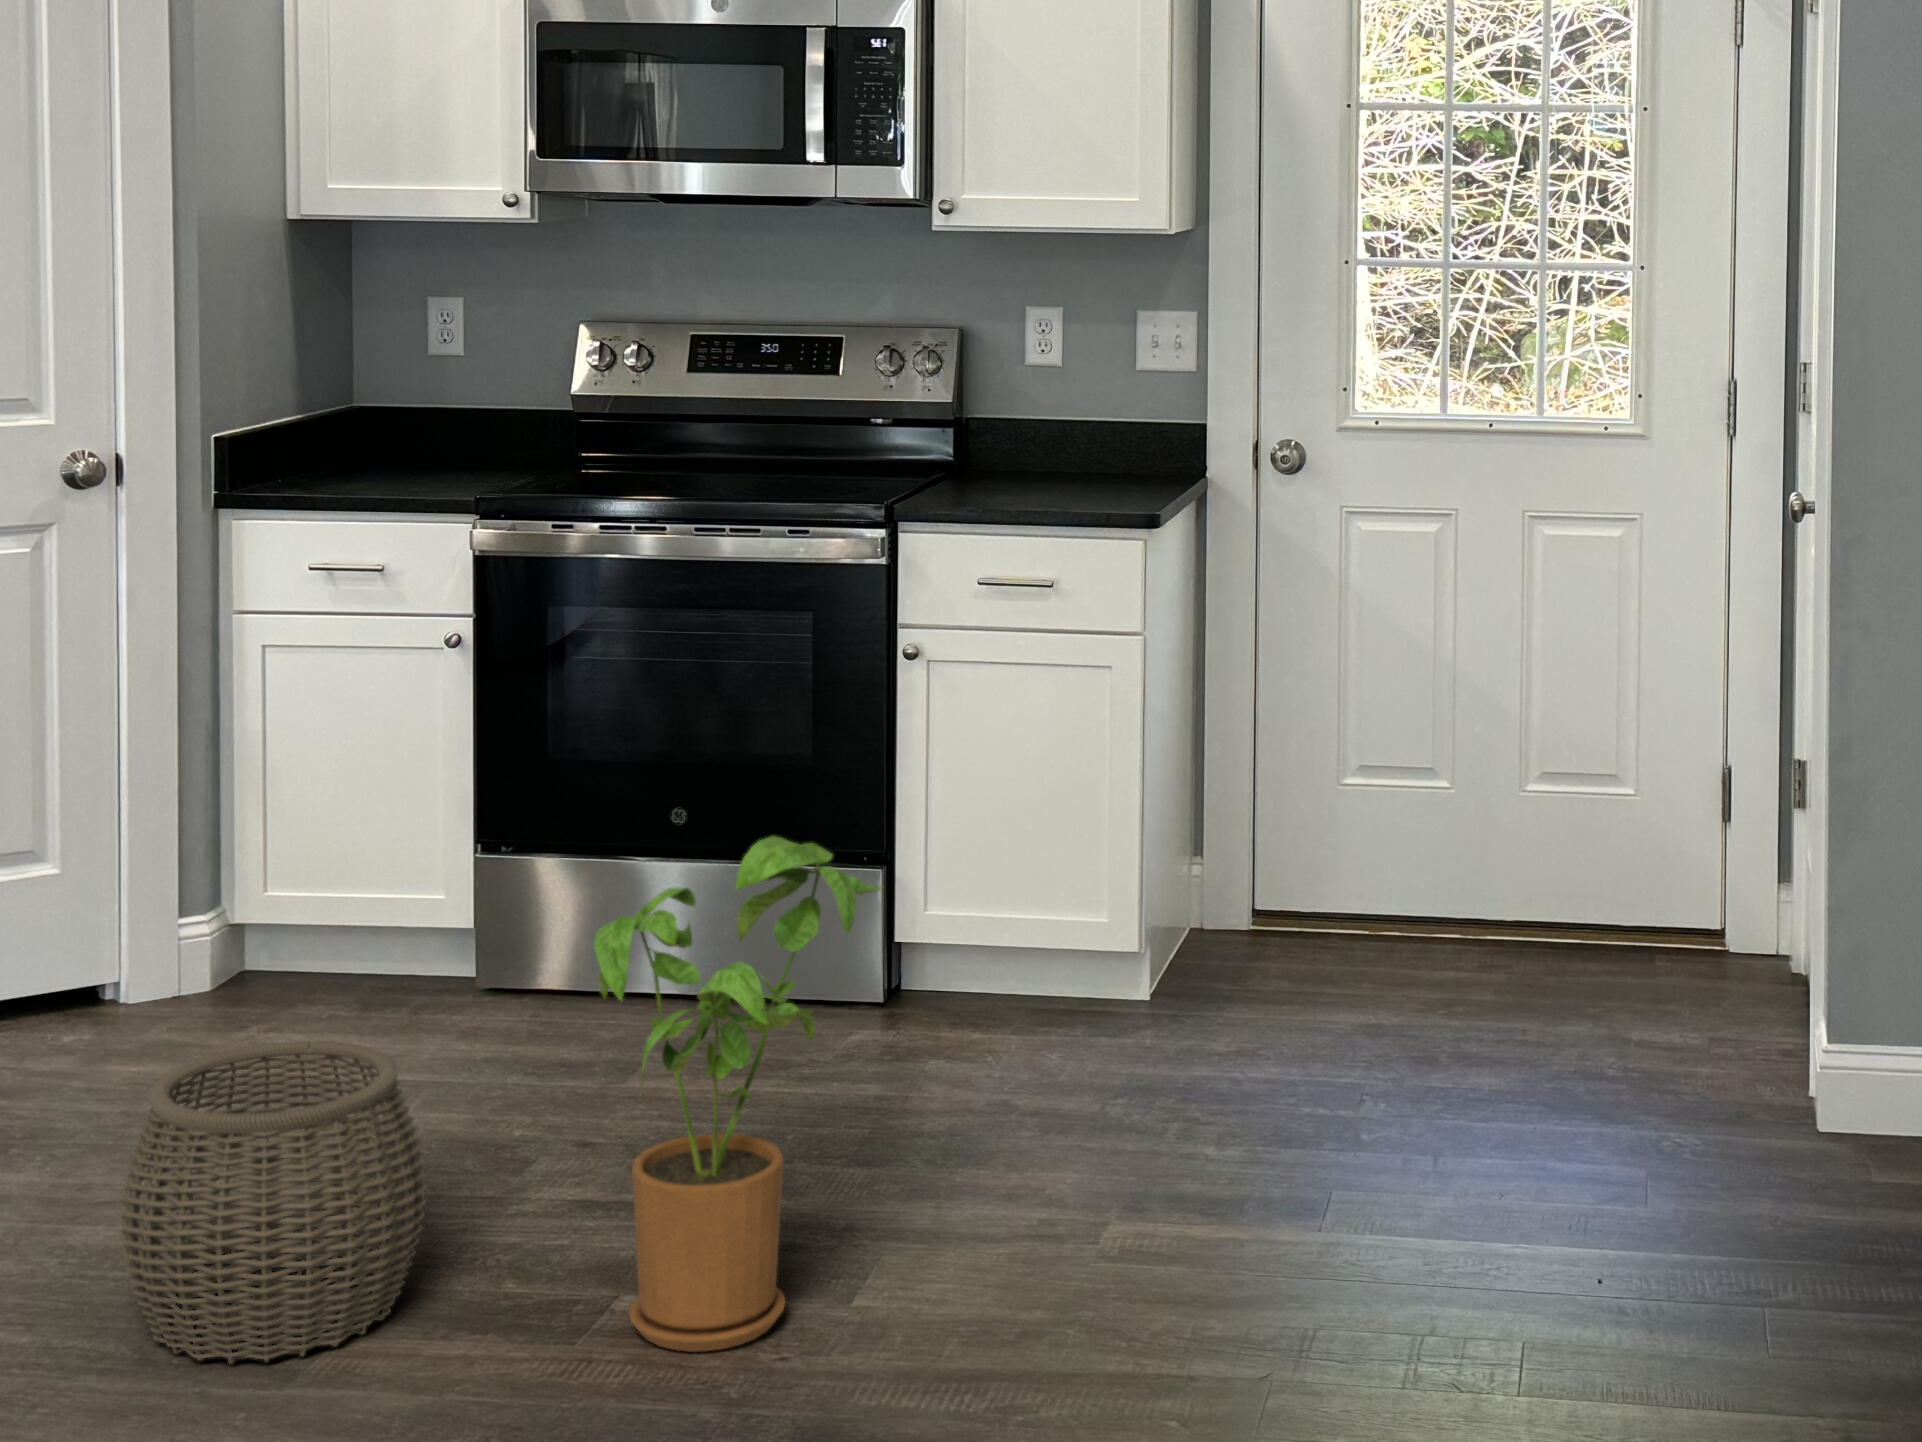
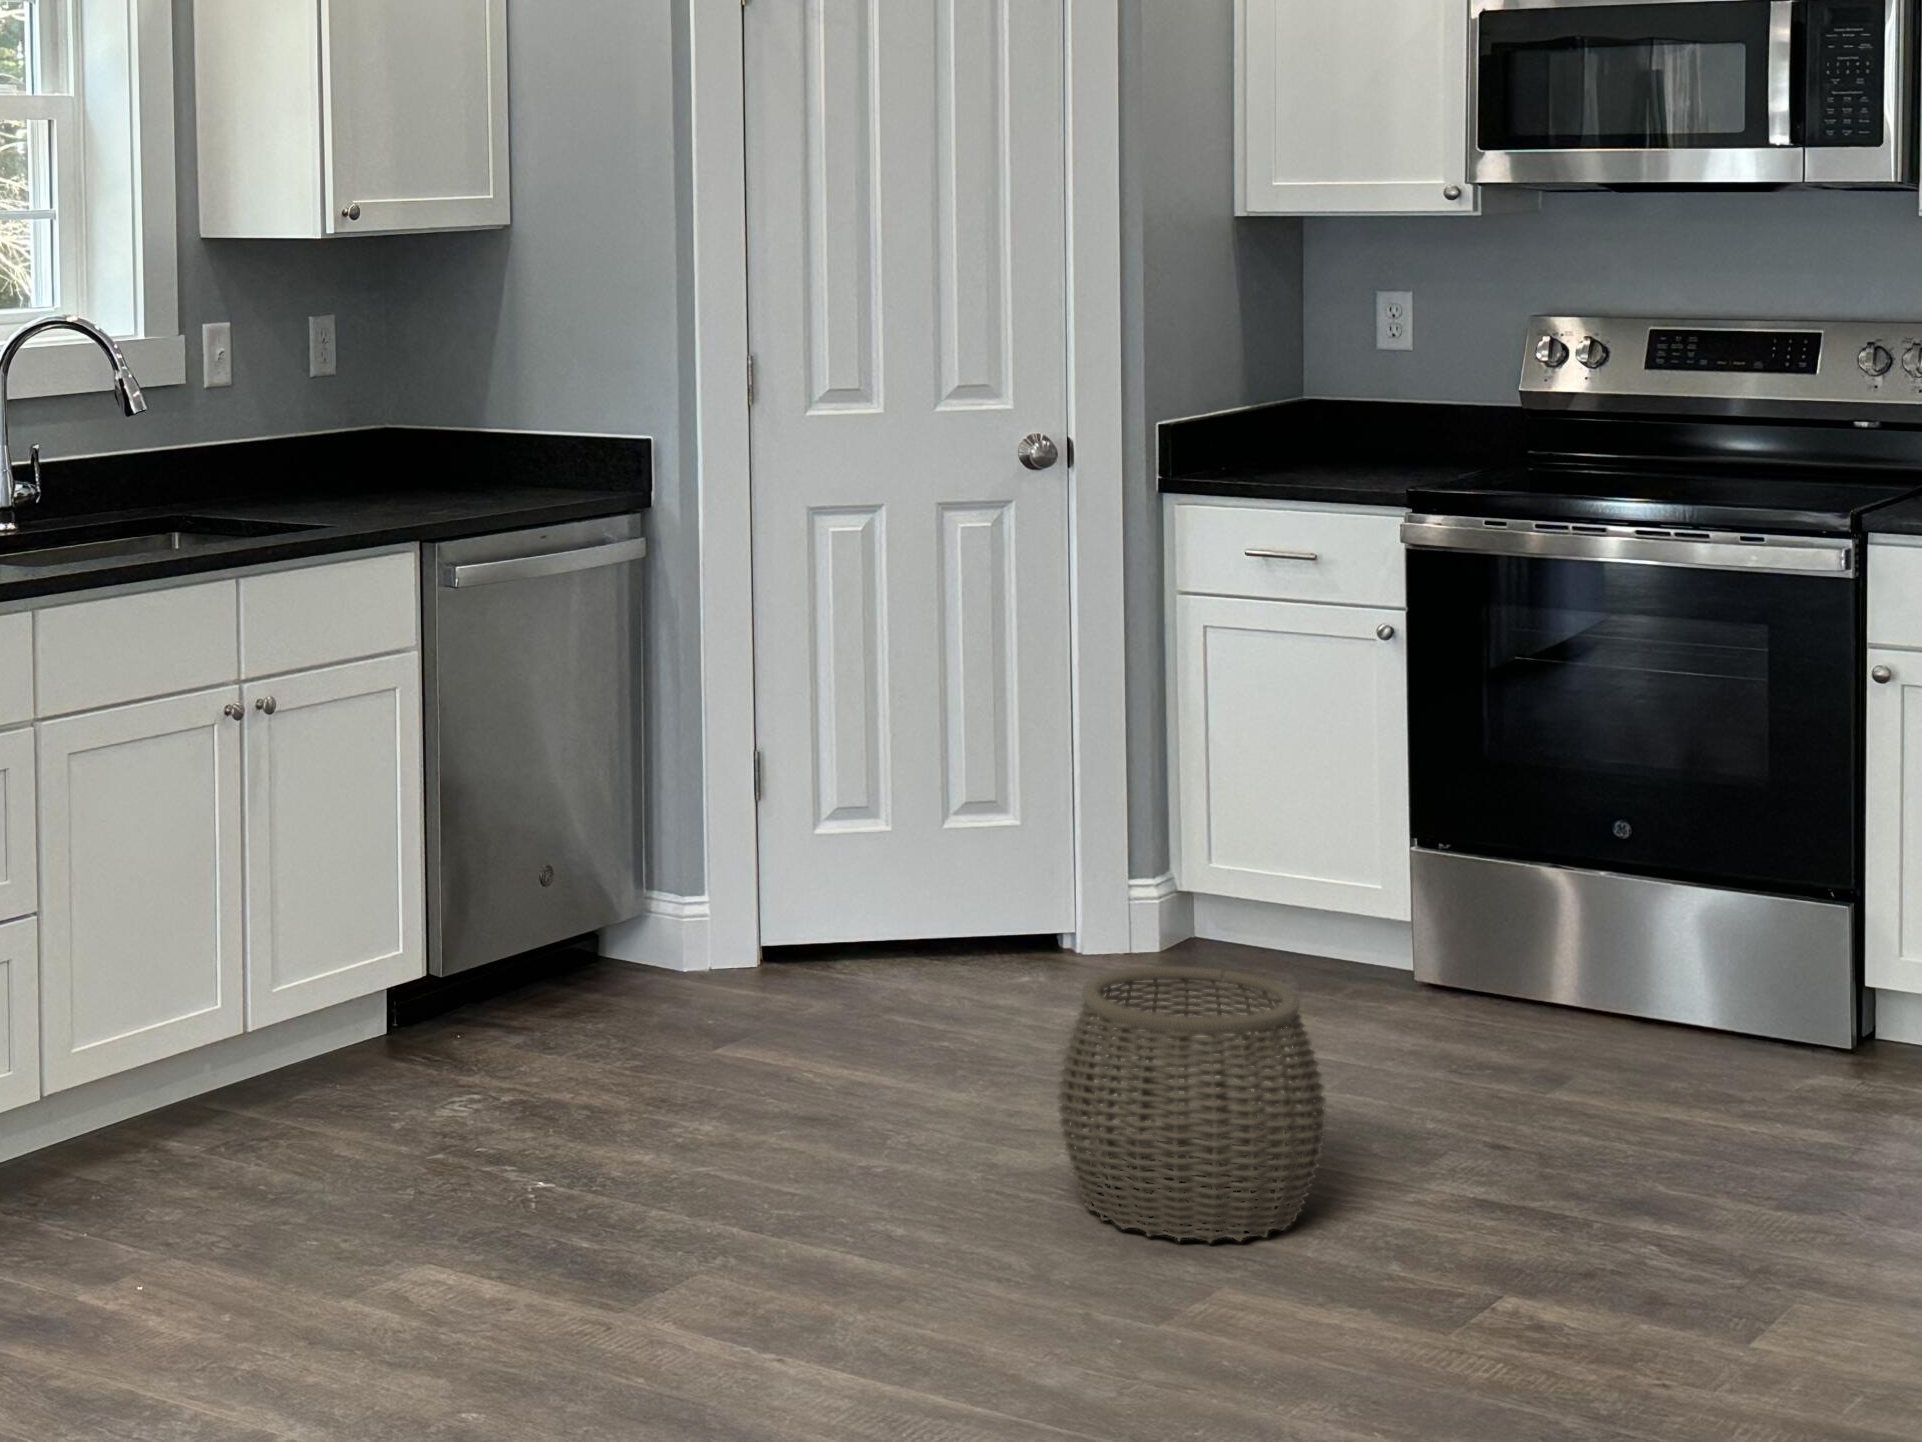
house plant: present [594,837,881,1352] -> none [1482,818,1788,1315]

